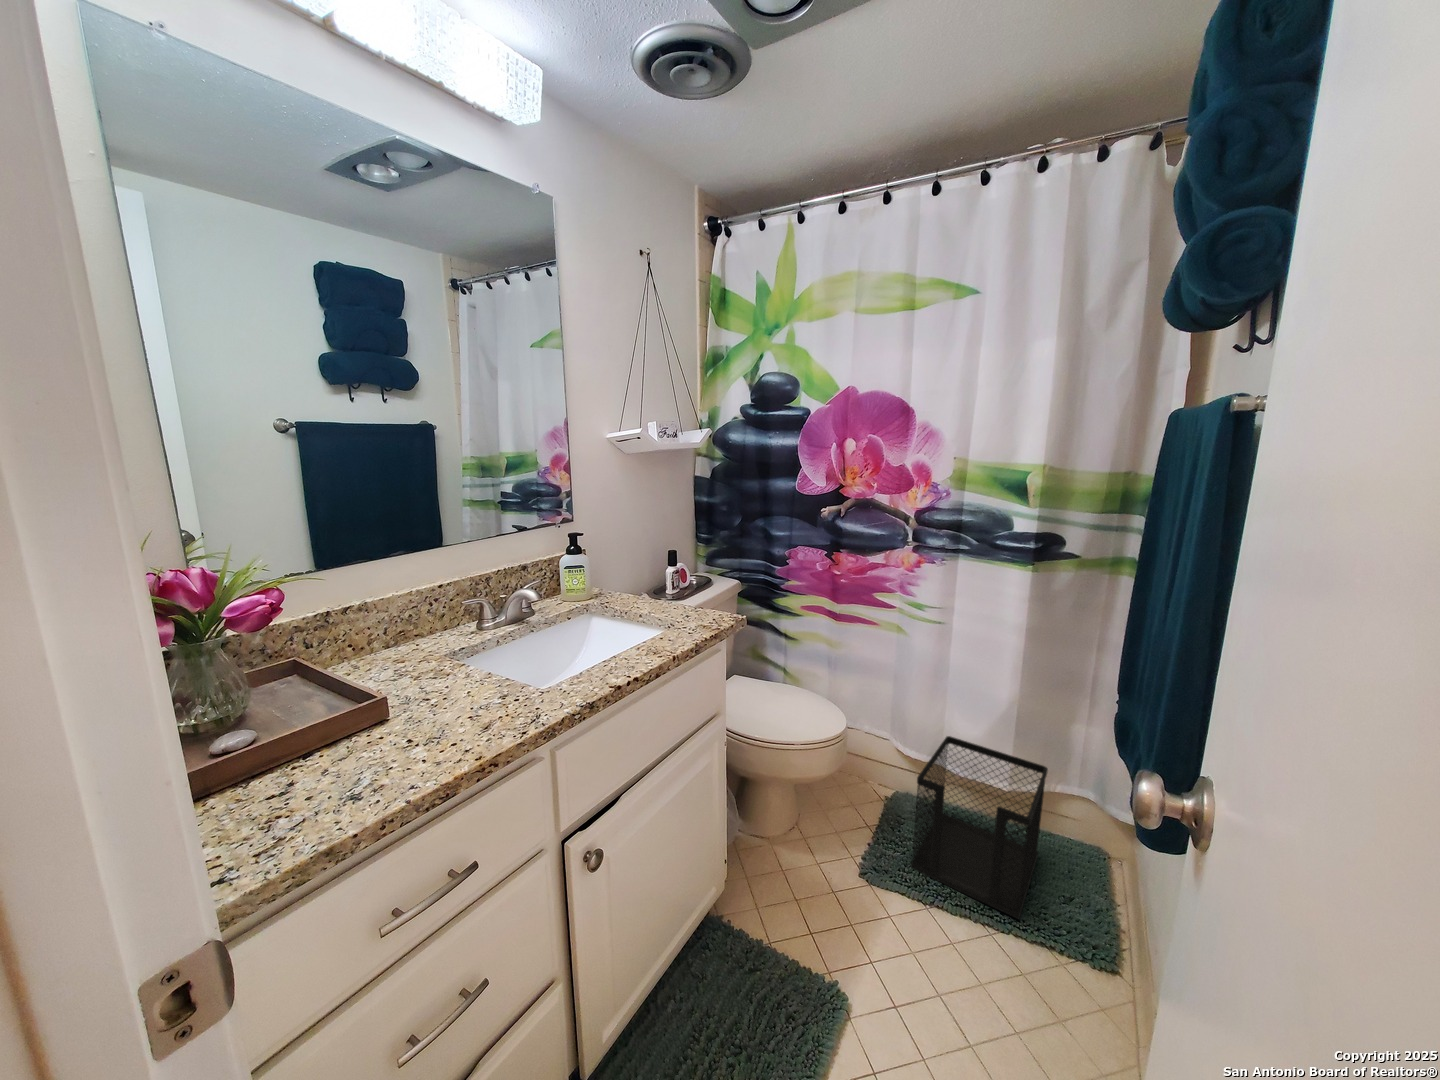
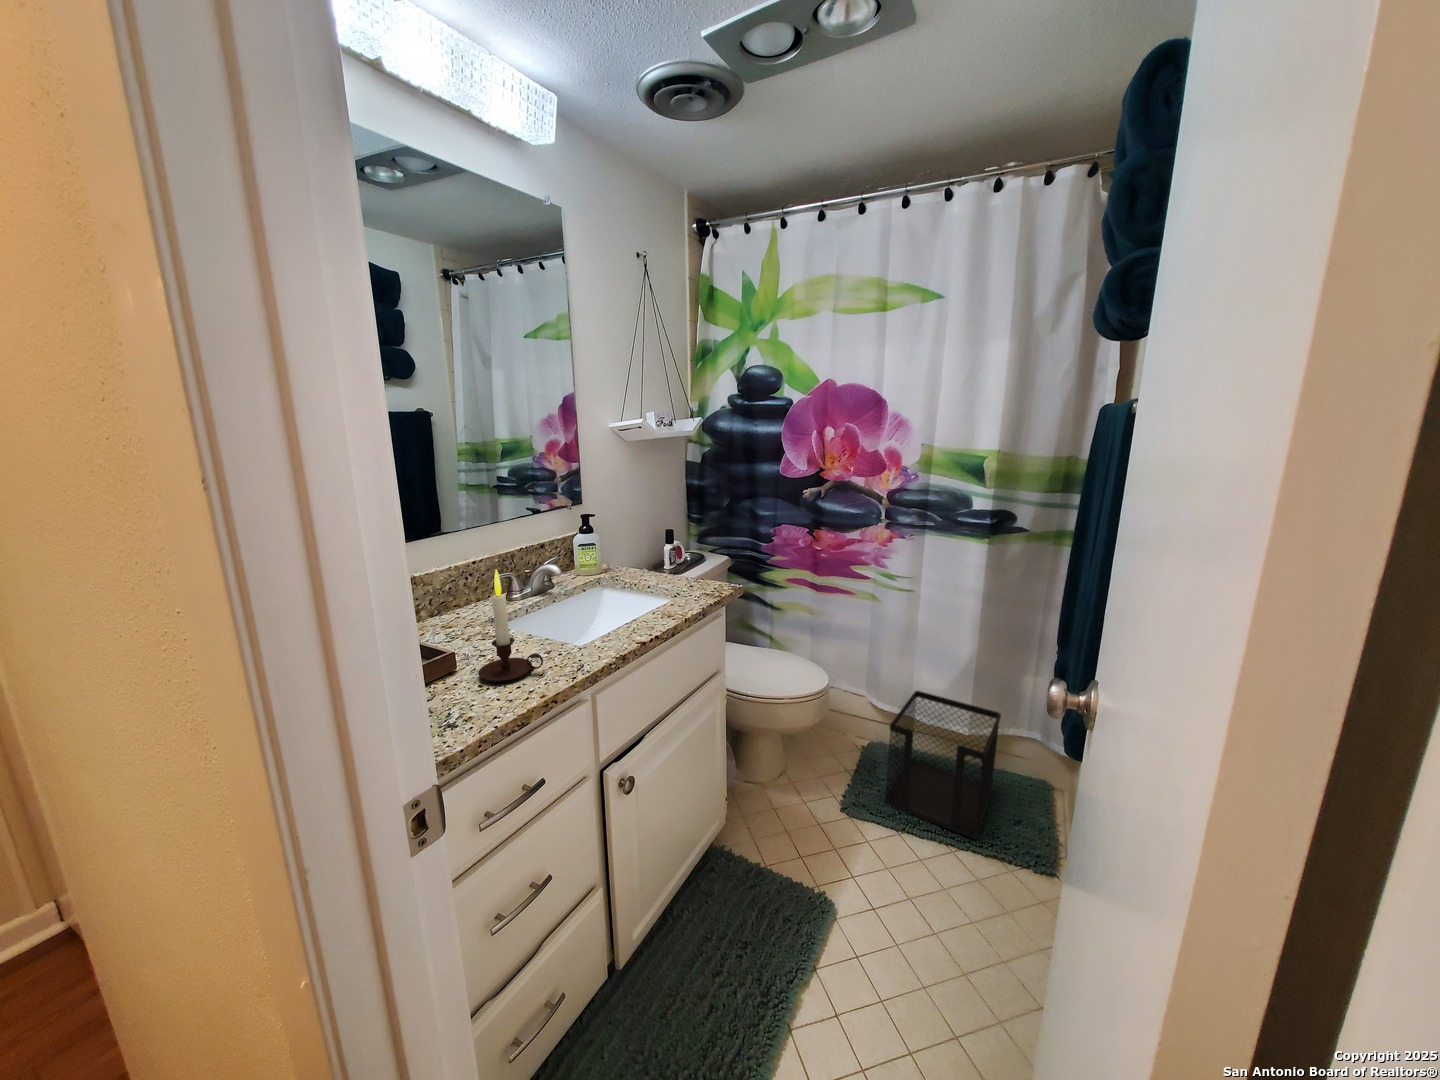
candle: none [409,598,488,736] -> present [478,569,543,682]

